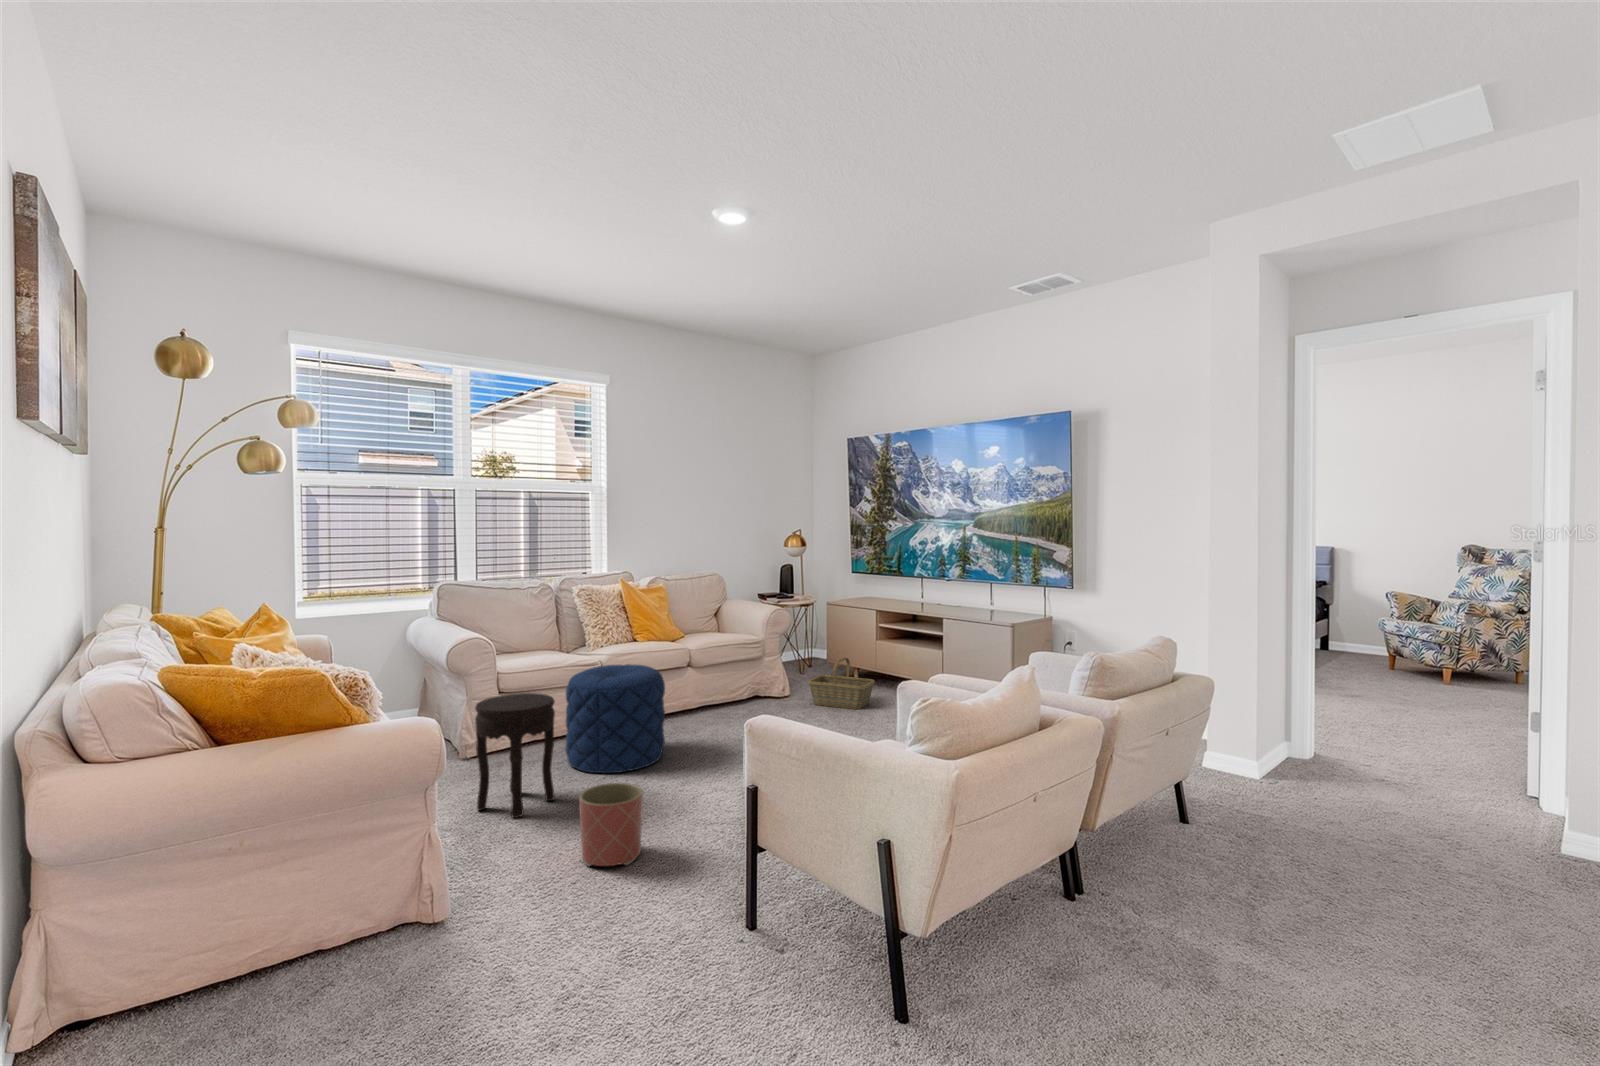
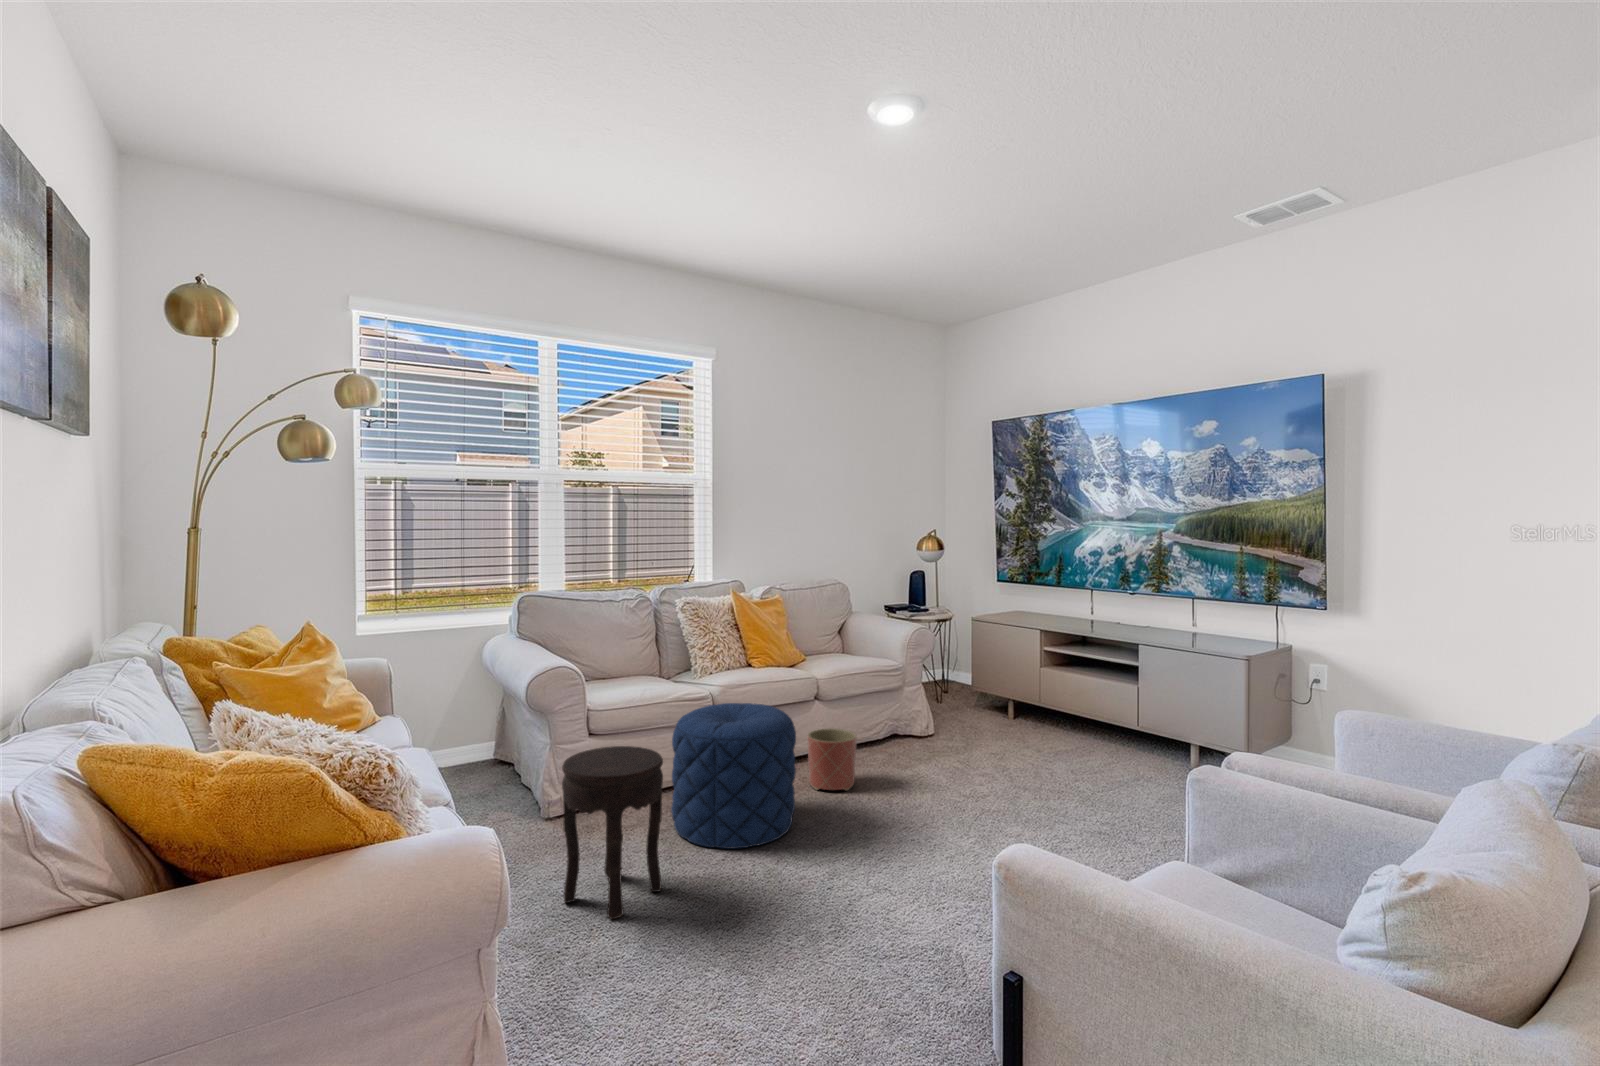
basket: present [808,658,875,709] -> none [961,693,1046,761]
planter: present [579,783,643,866] -> present [808,728,856,791]

